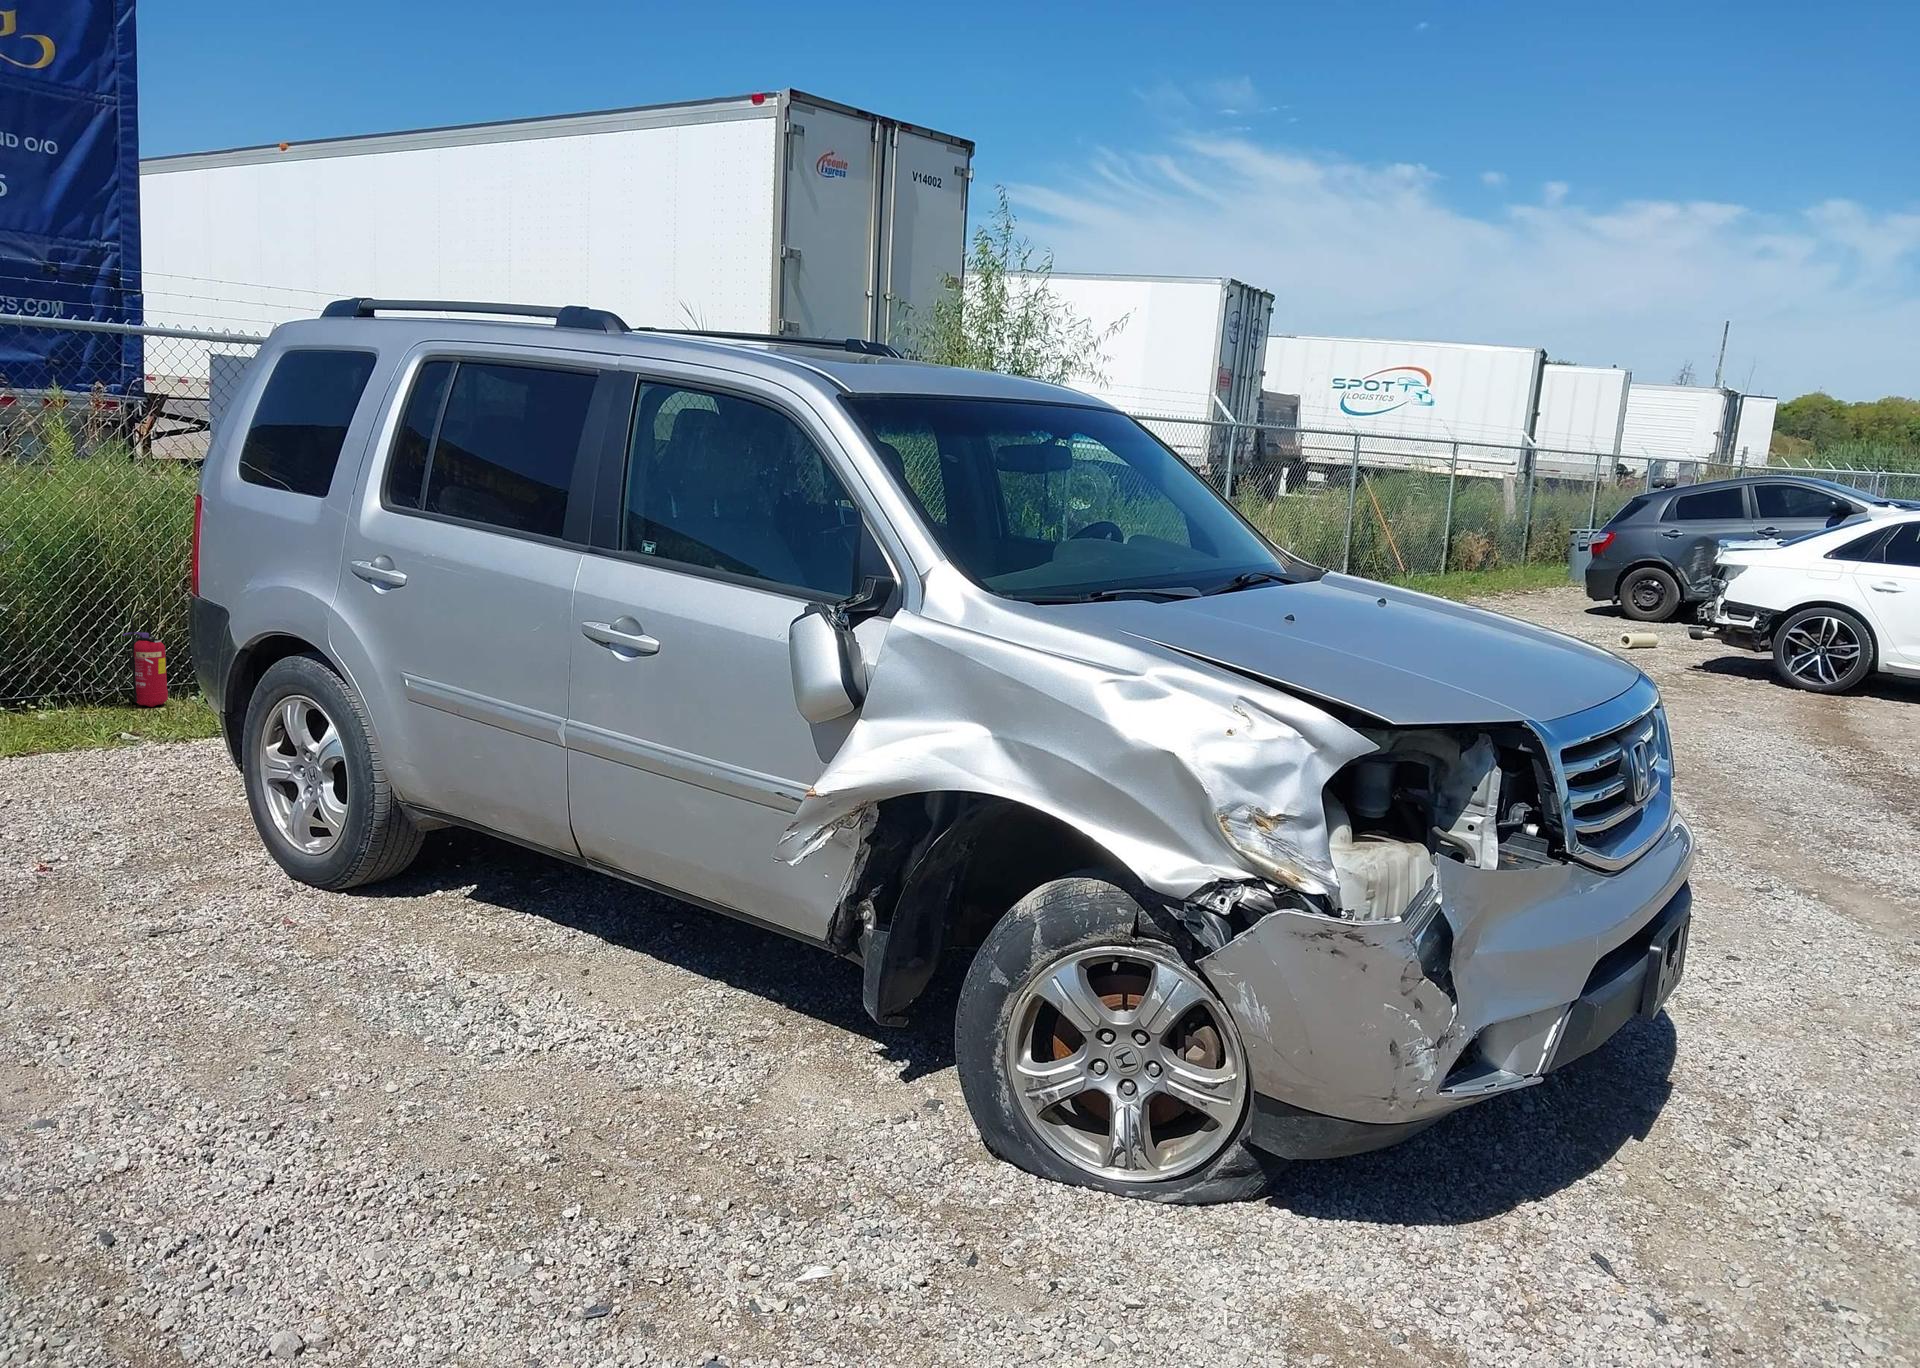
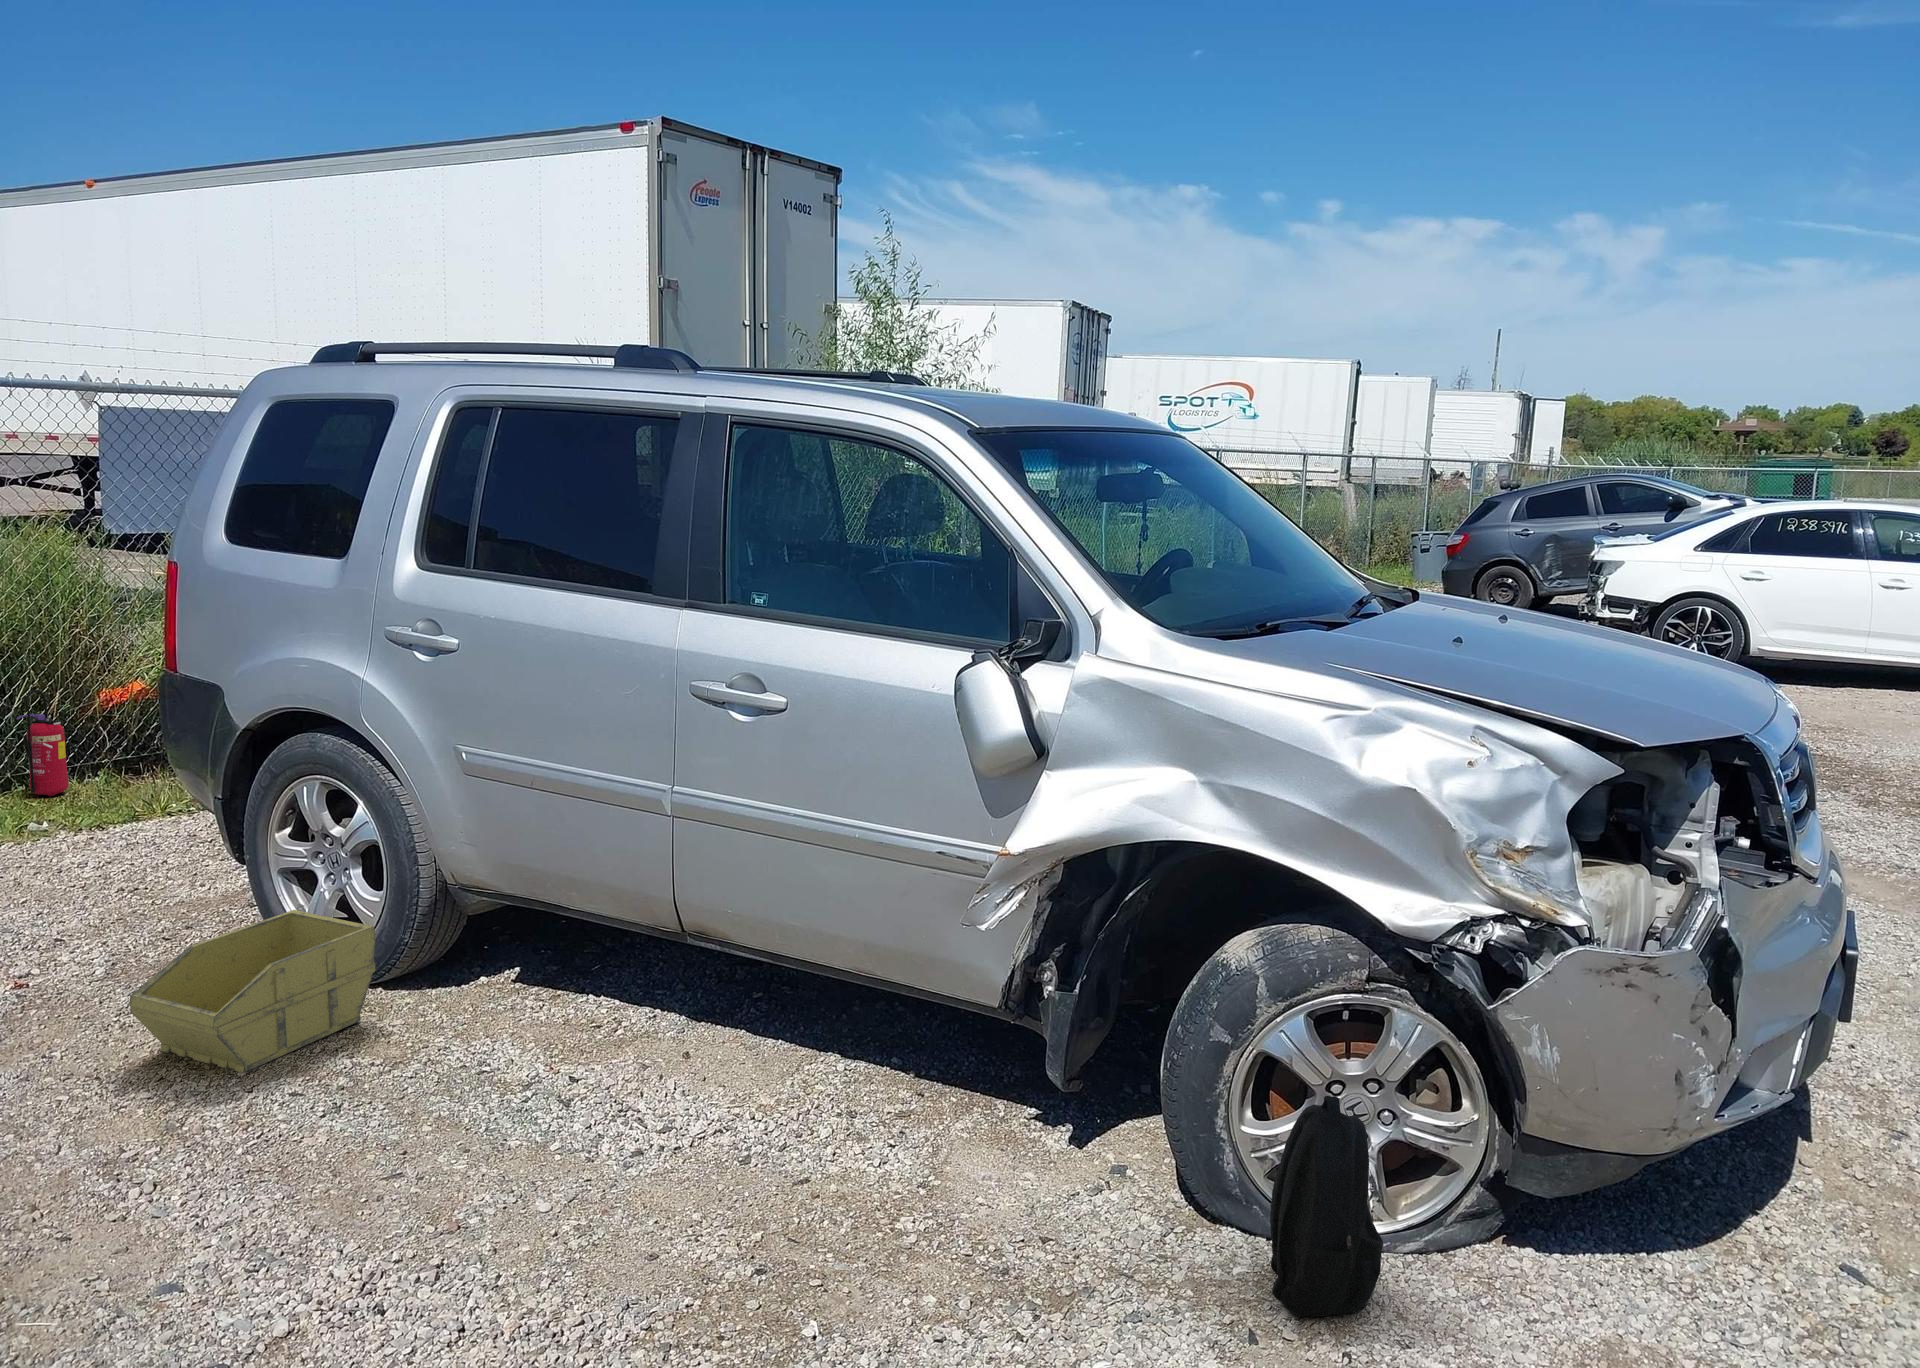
storage bin: none [104,814,335,954] -> present [129,910,376,1073]
backpack: none [1013,1042,1121,1251] -> present [1270,1096,1383,1317]

